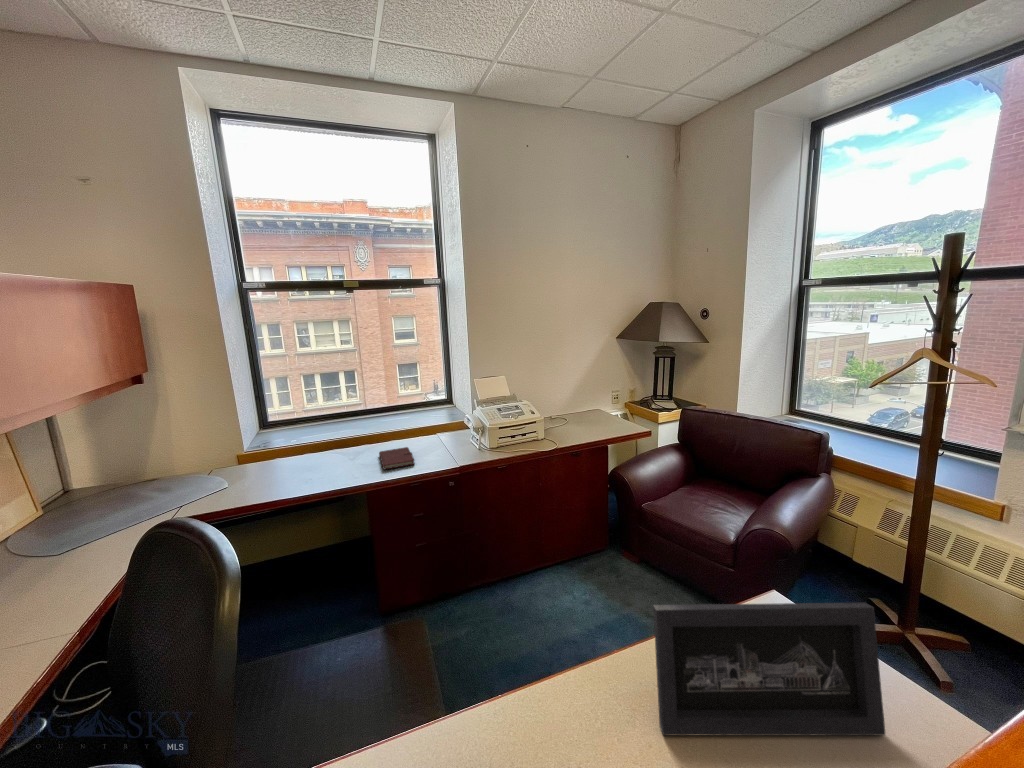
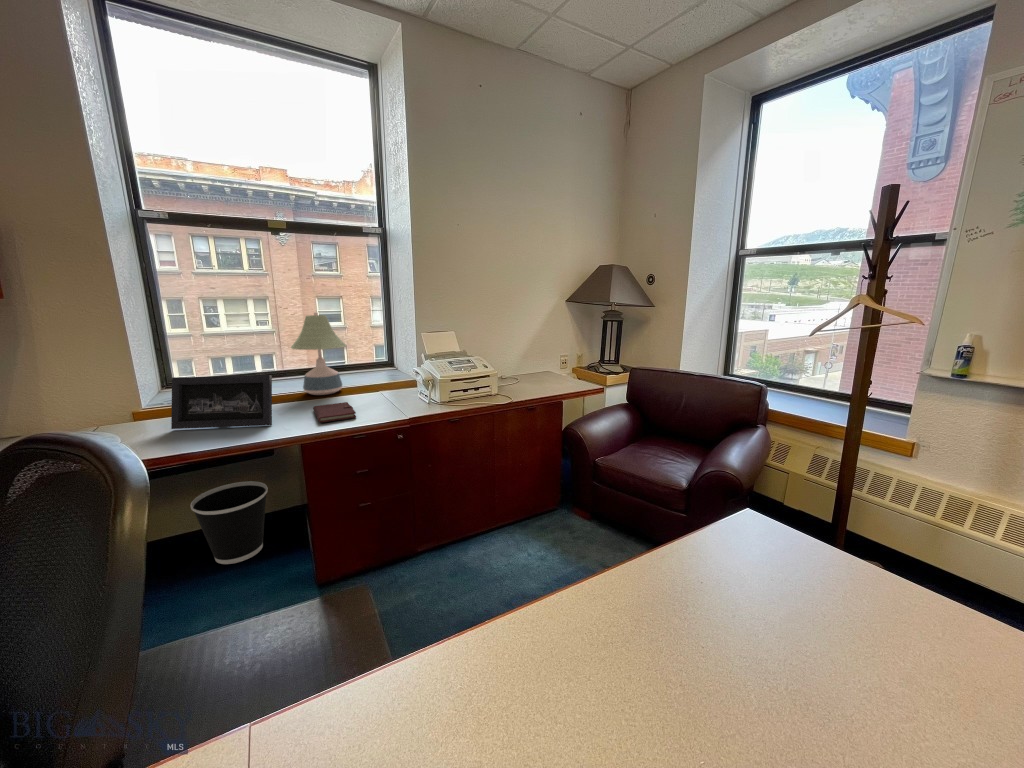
desk lamp: none [361,364,408,437] -> present [291,313,346,395]
wastebasket: none [280,512,341,586] -> present [190,481,268,564]
picture frame: present [653,603,885,735] -> present [171,375,272,429]

